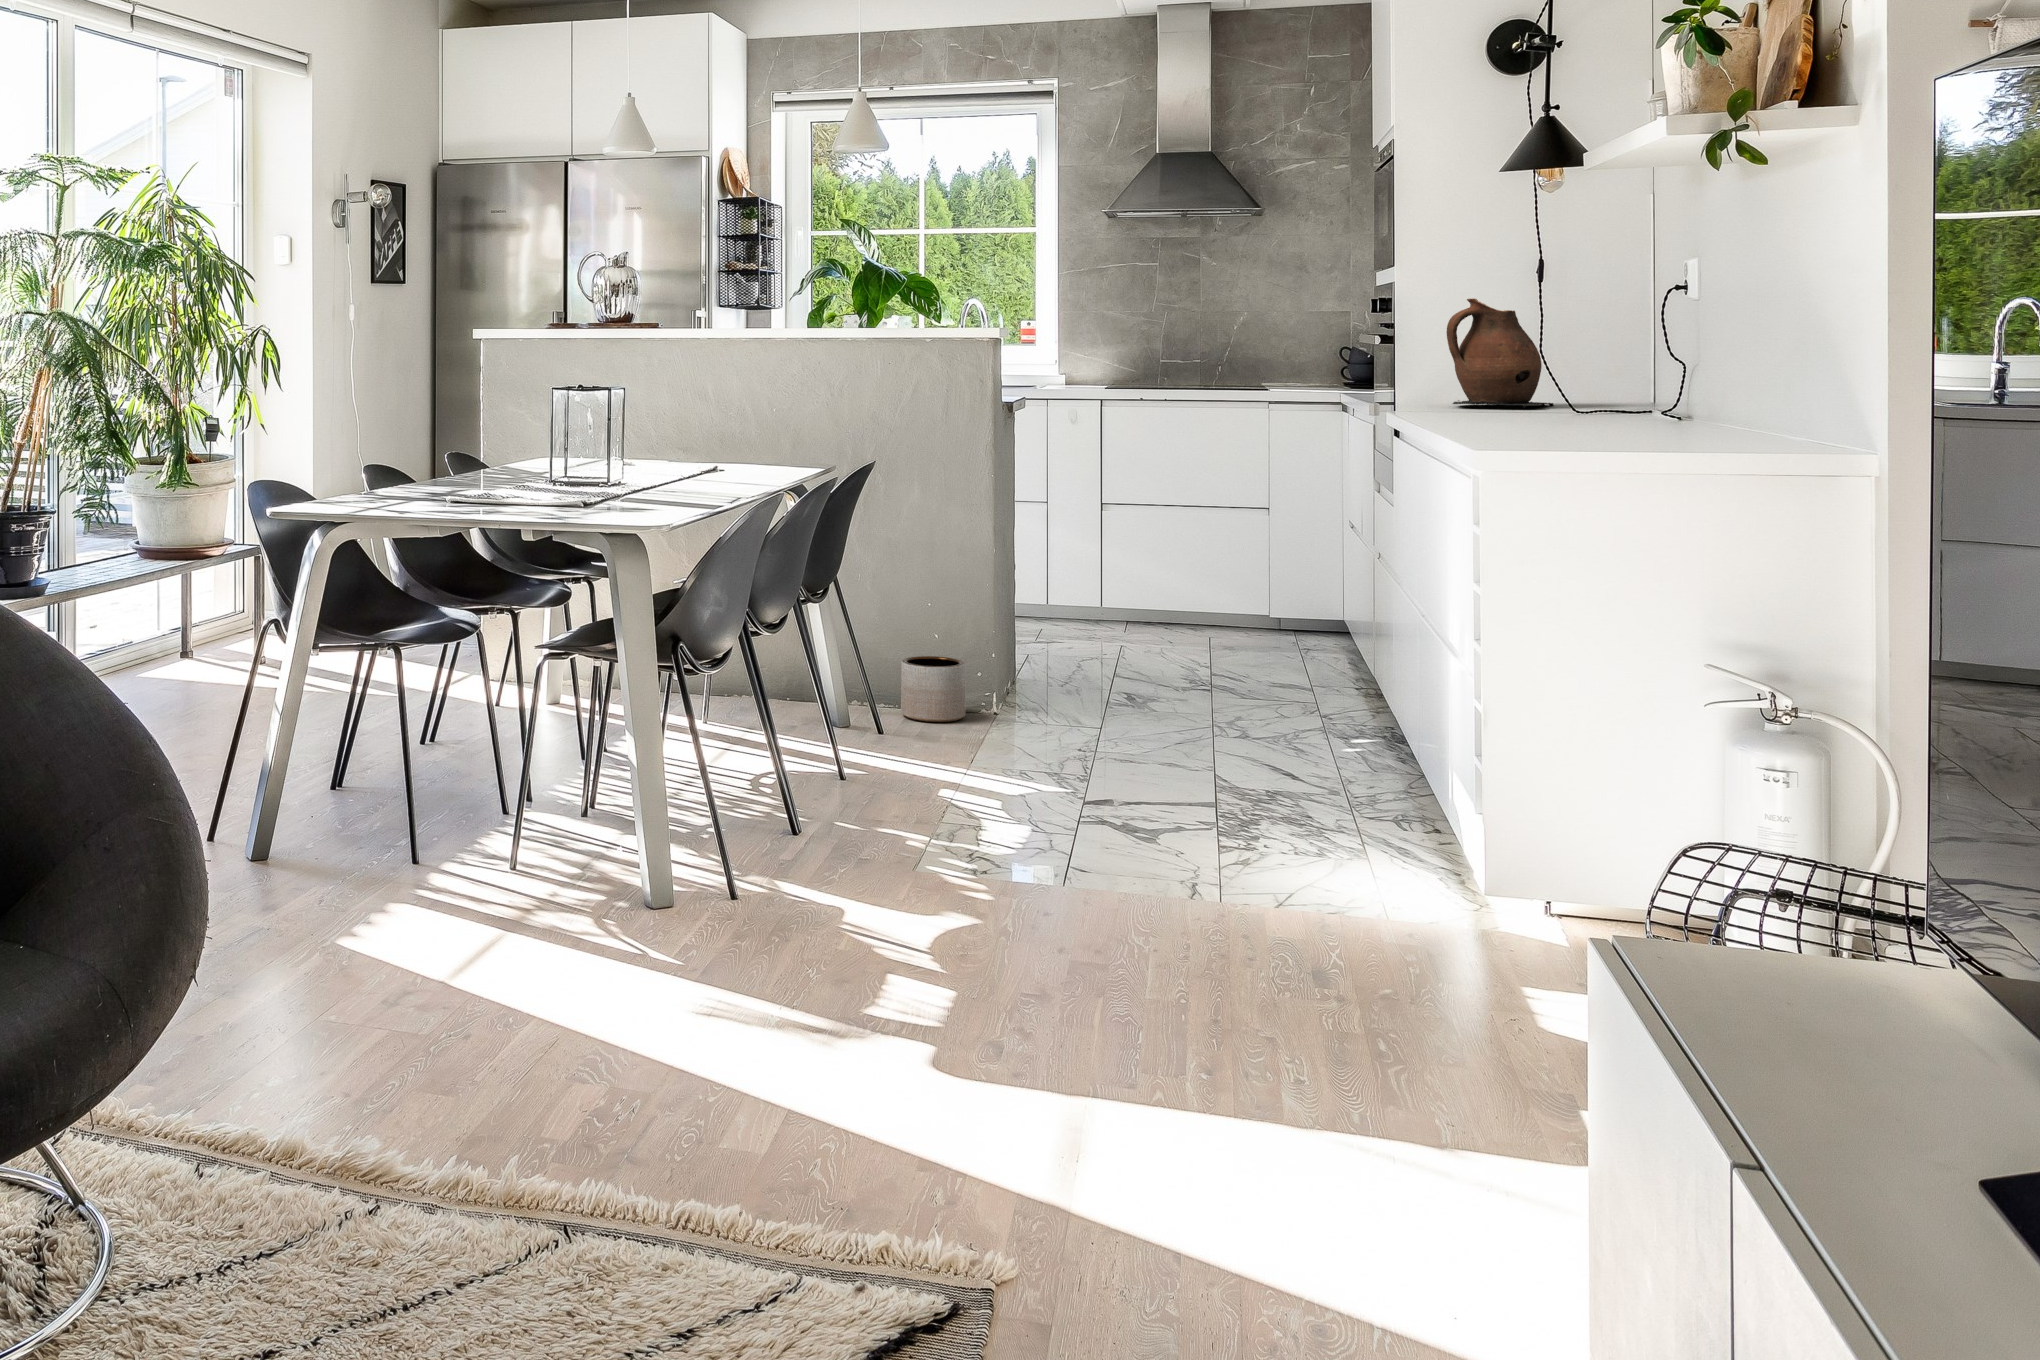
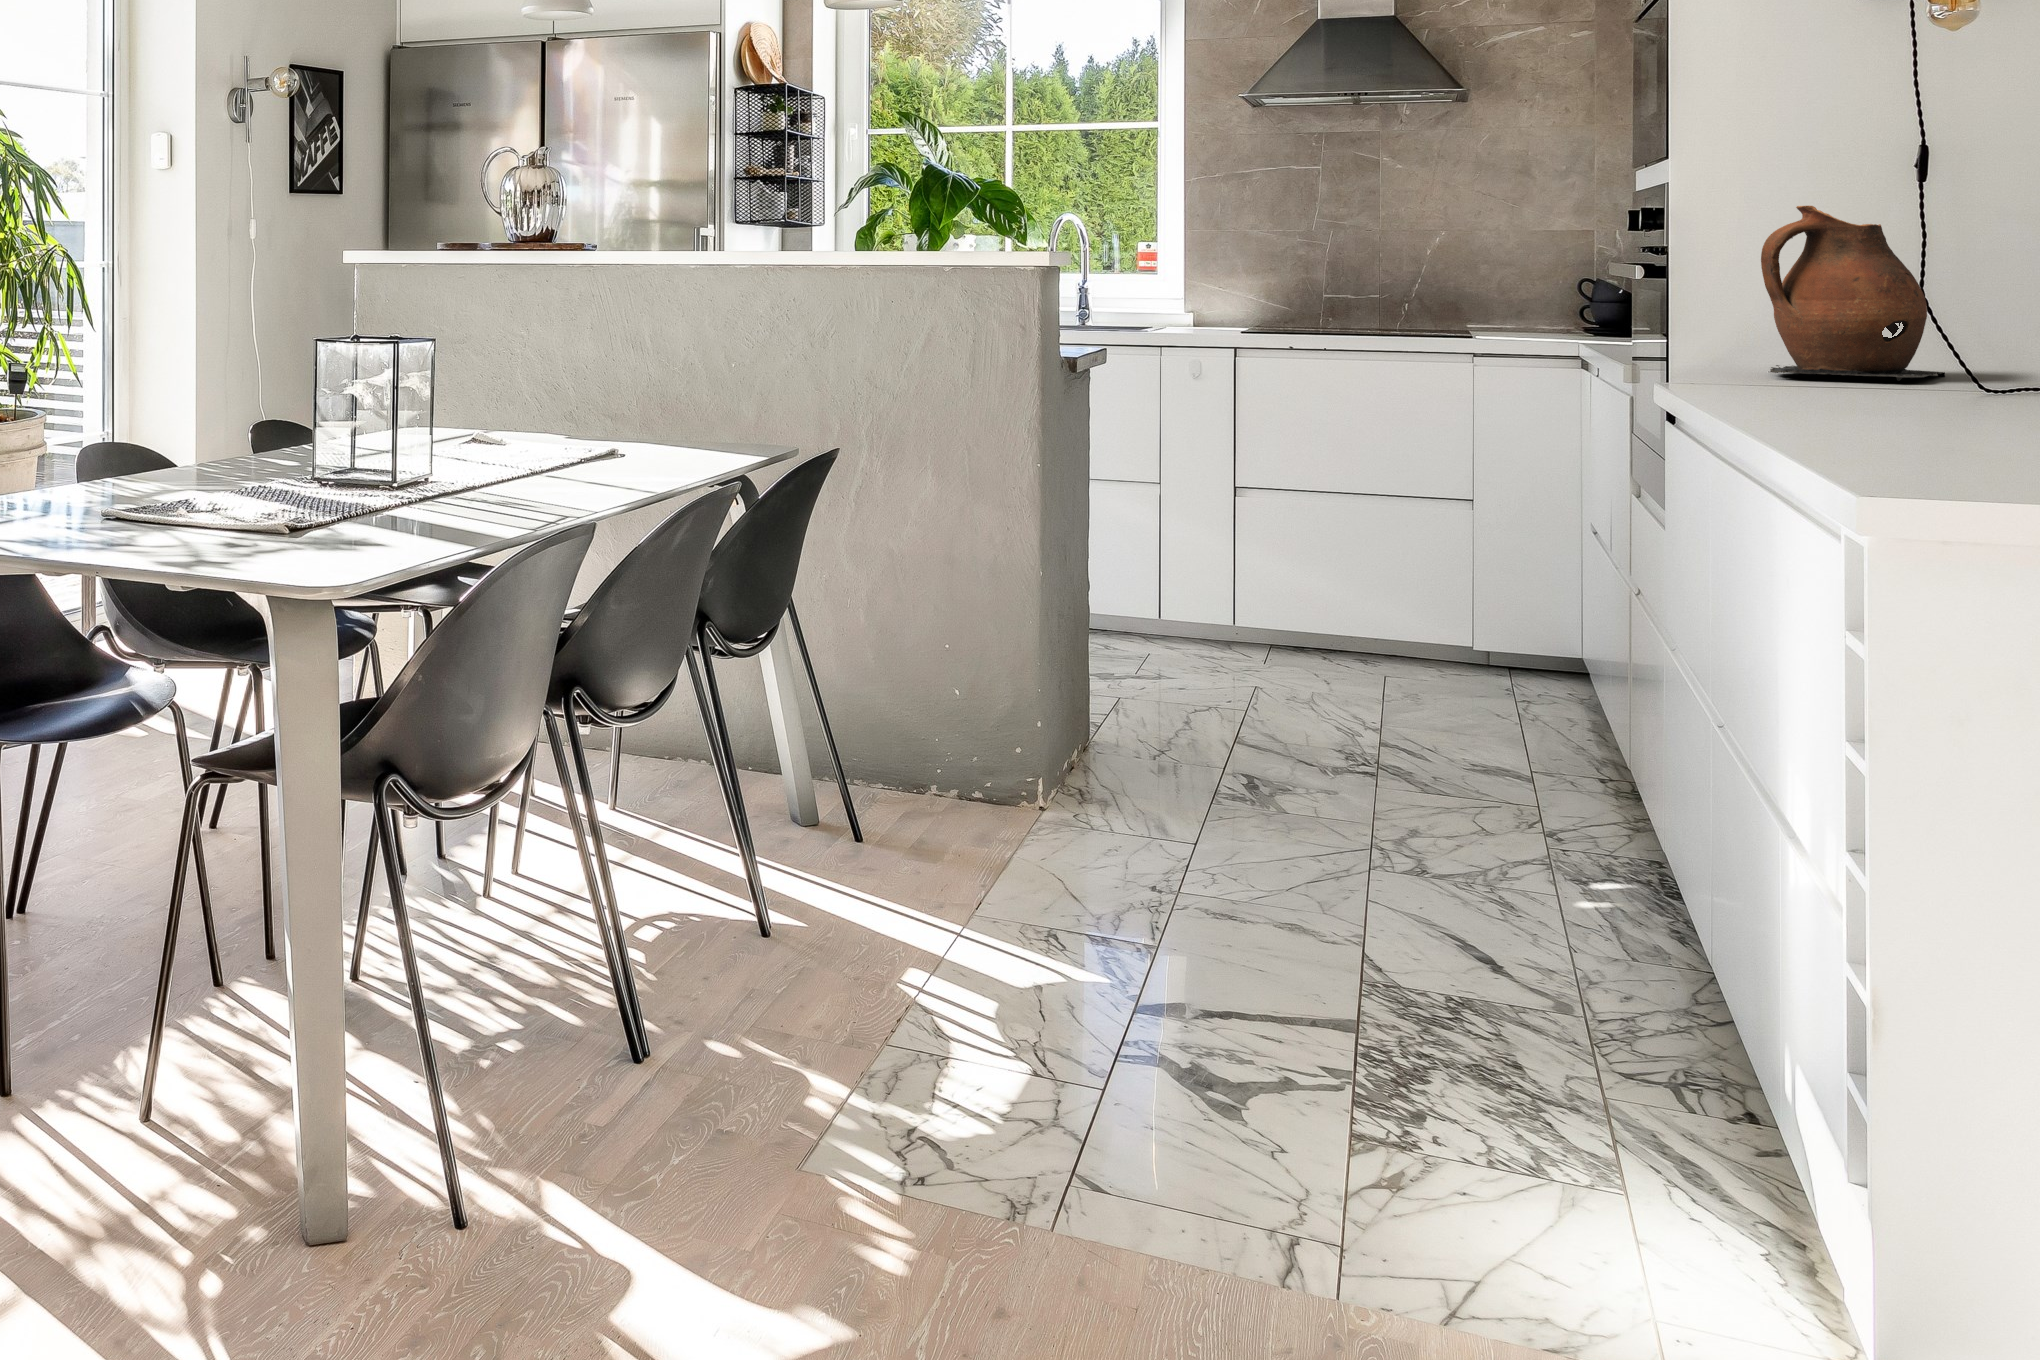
planter: present [901,656,966,722] -> none [901,719,994,820]

